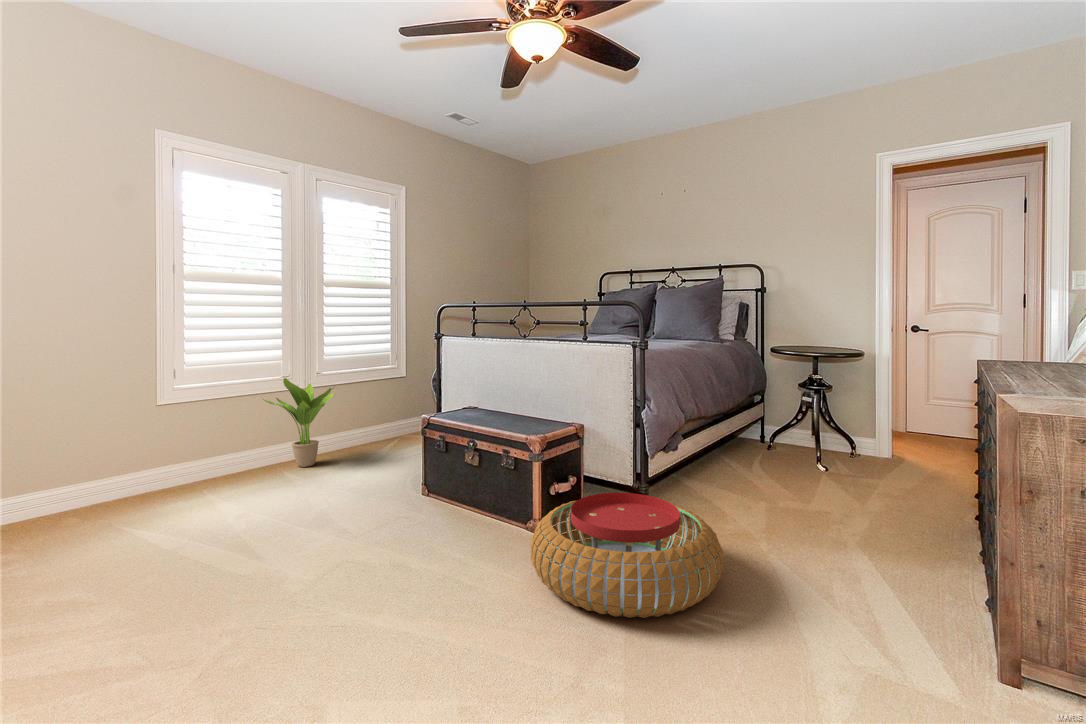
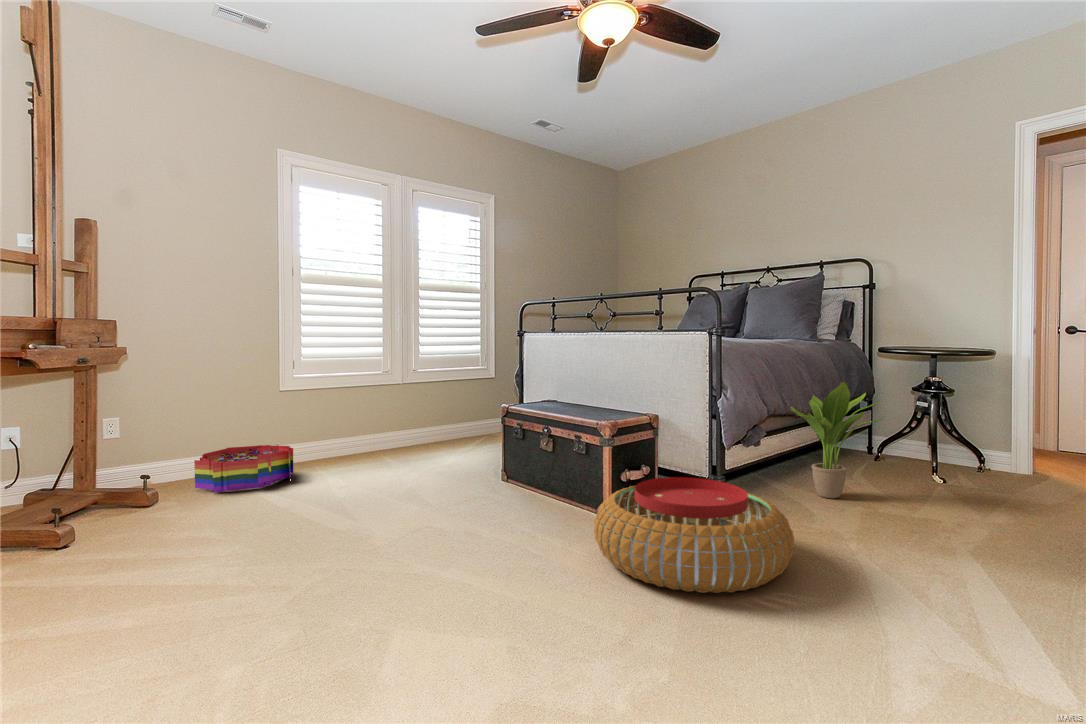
potted plant: present [263,378,334,467] -> present [791,382,883,498]
storage bin: none [60,465,186,529] -> present [194,445,293,492]

